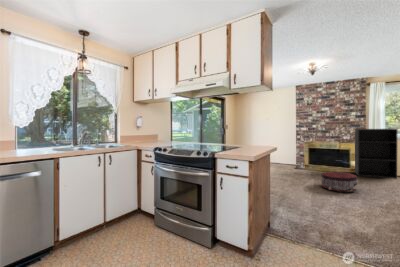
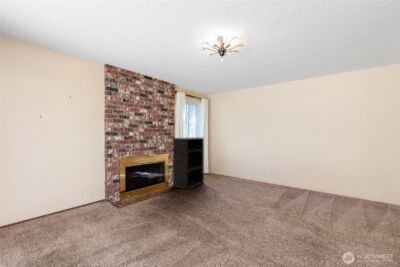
pouf: present [322,172,358,192] -> none [214,190,254,222]

